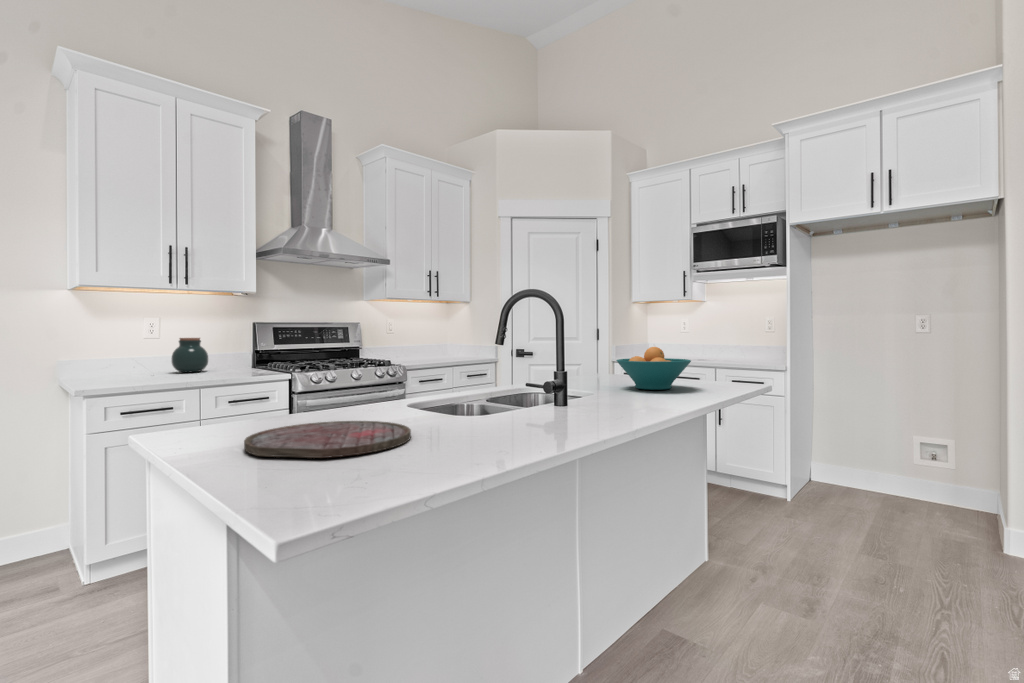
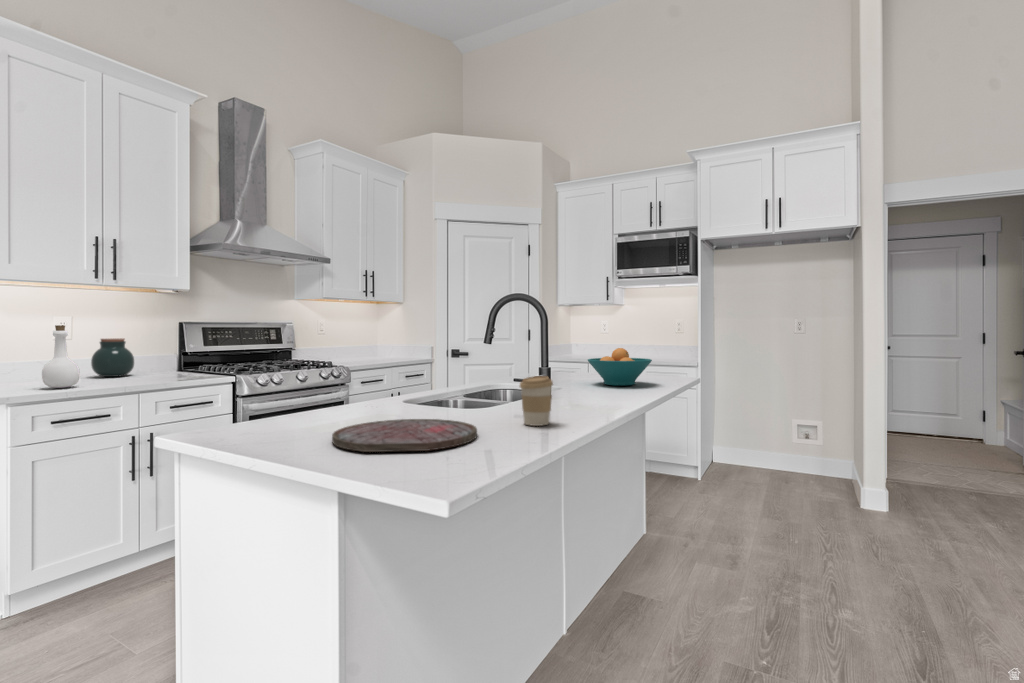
bottle: none [117,325,150,381] -> present [42,325,80,388]
coffee cup: none [473,376,511,433] -> present [520,376,553,426]

